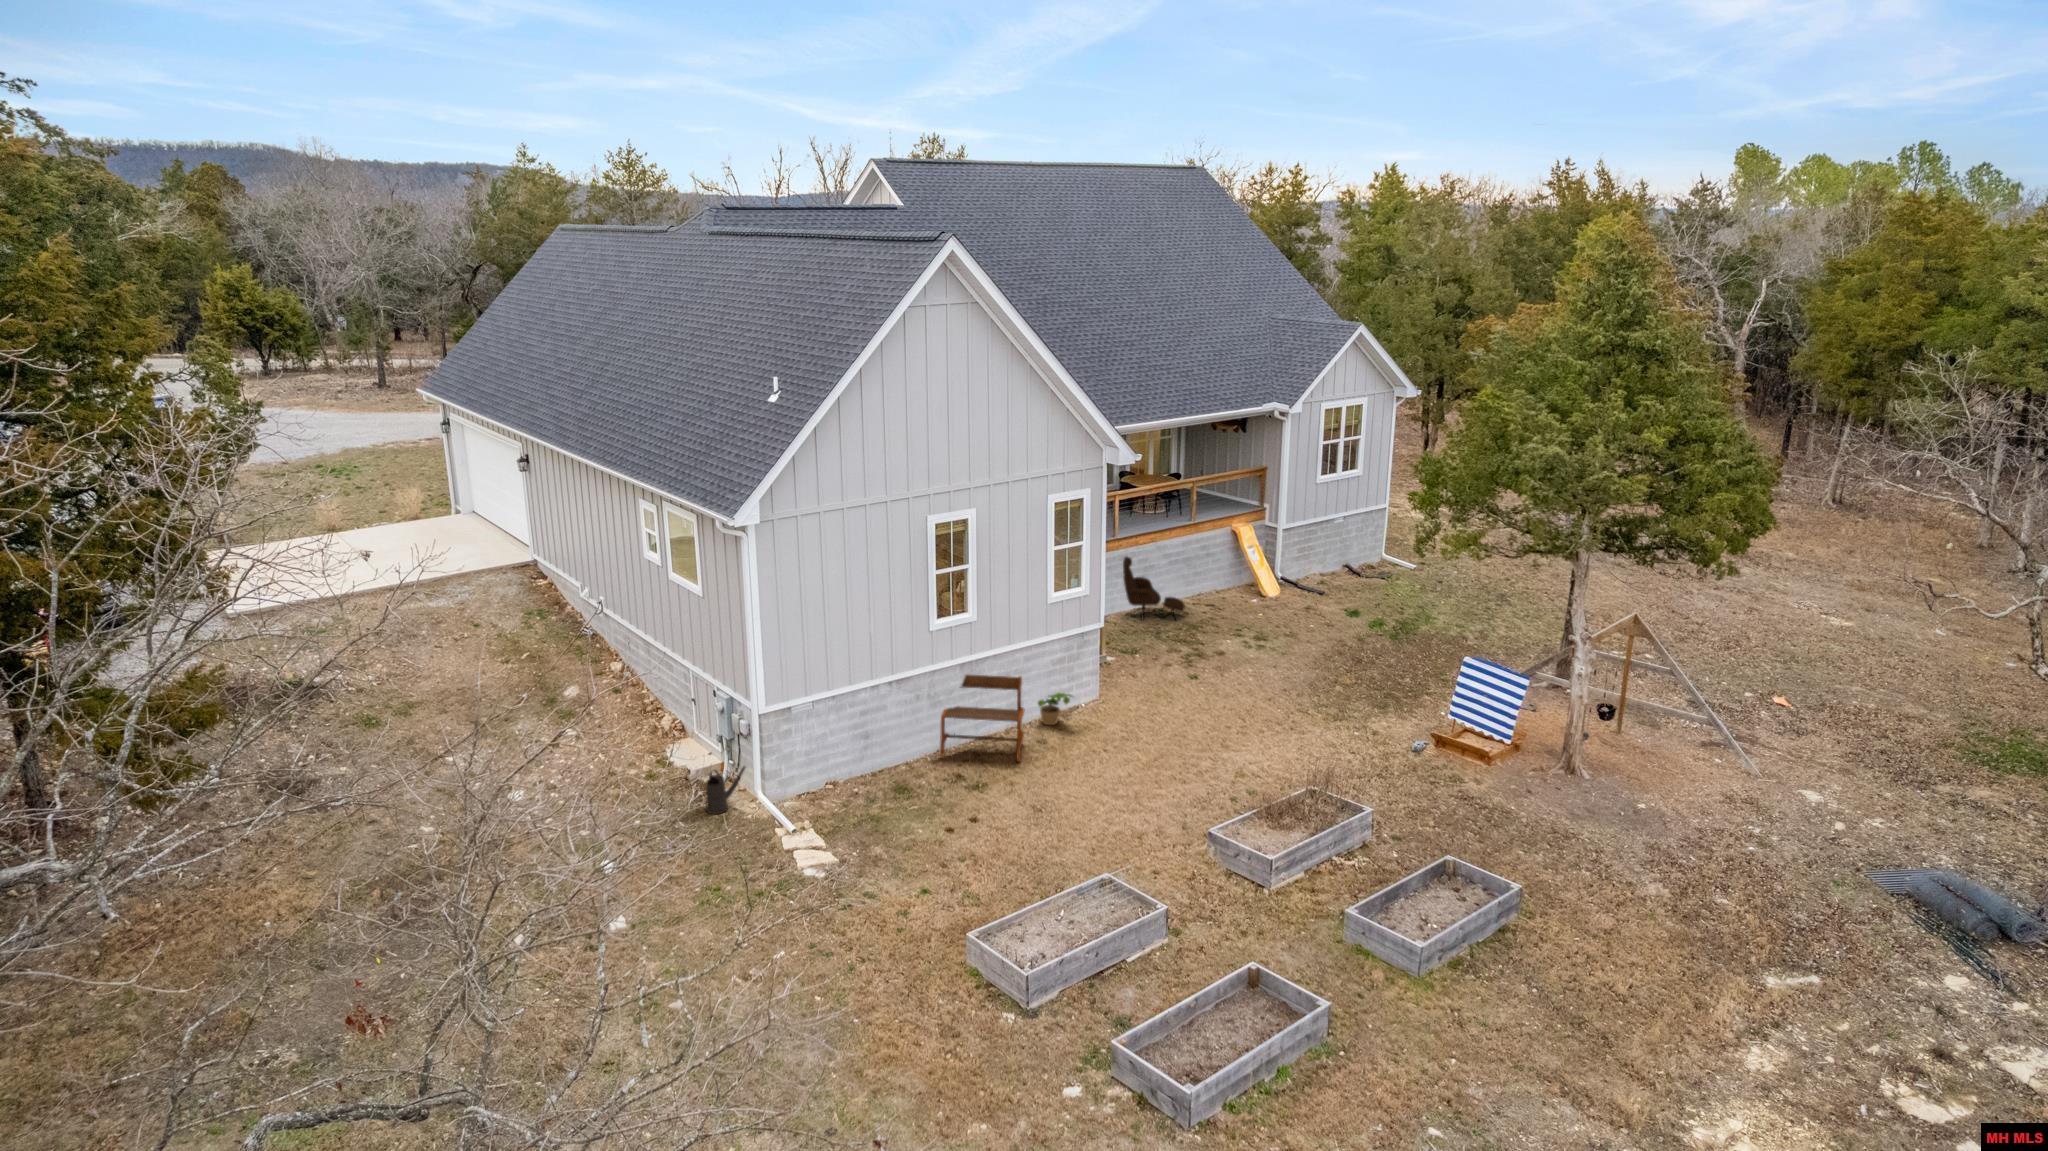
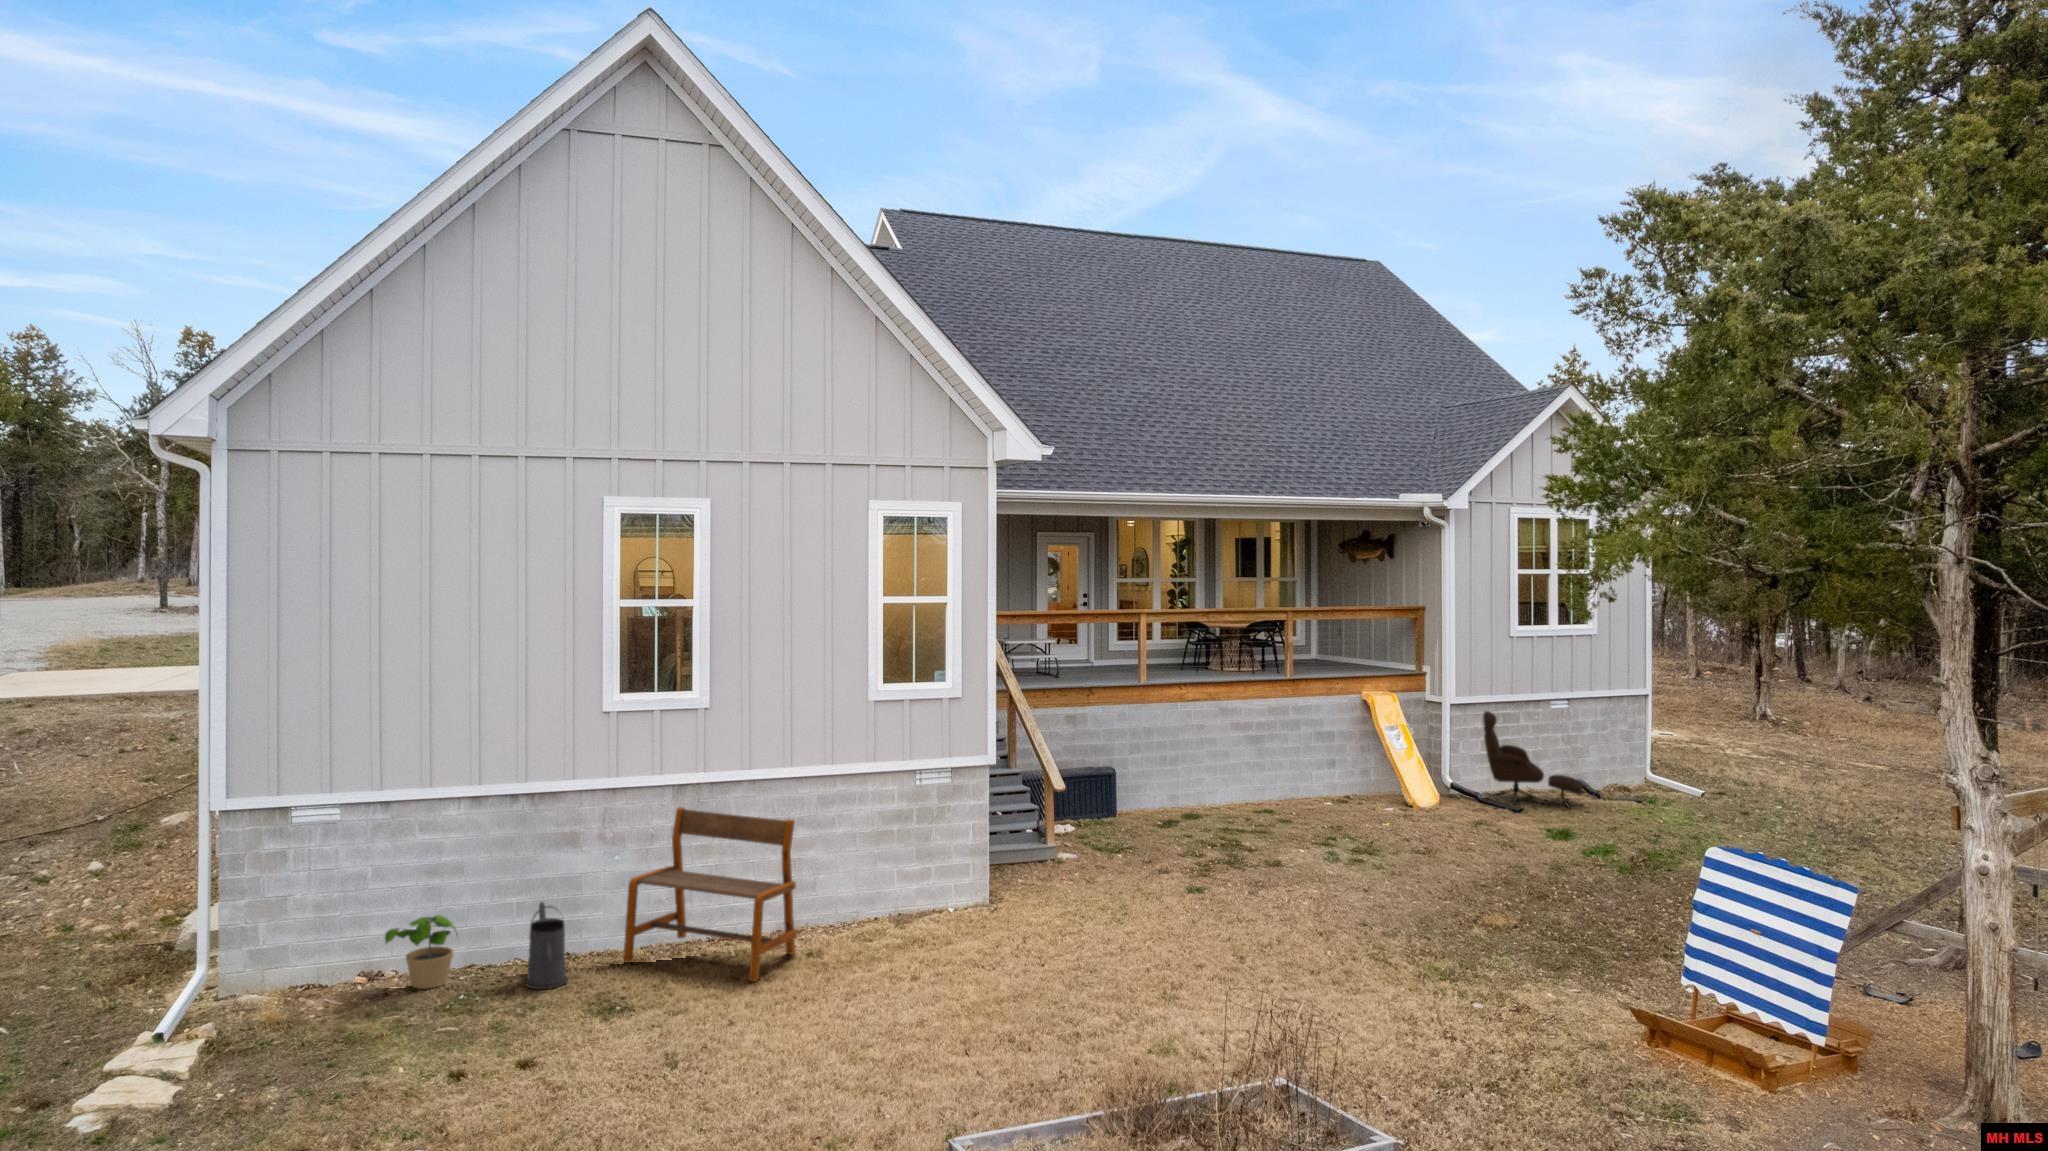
lounge chair: present [1123,557,1185,620] -> present [1483,711,1583,807]
potted plant: present [1038,693,1072,725] -> present [385,915,458,989]
watering can: present [701,766,745,814] -> present [526,902,567,989]

